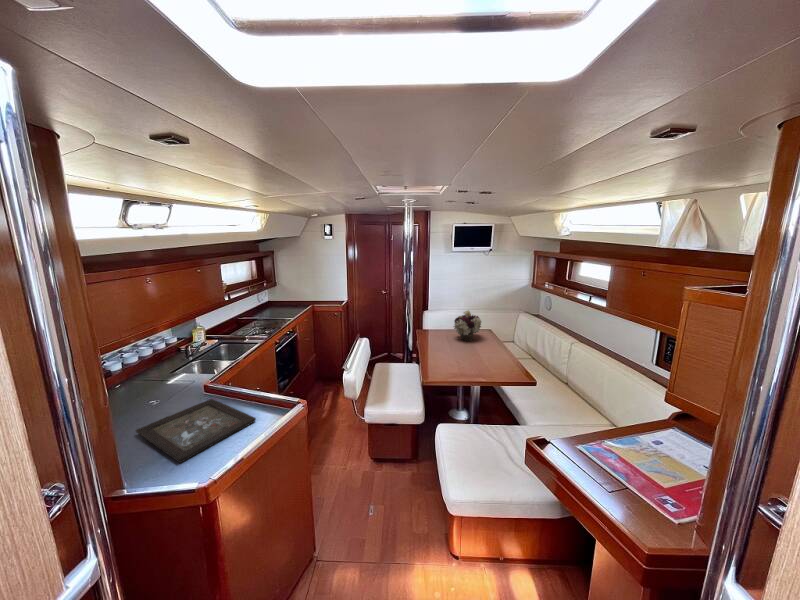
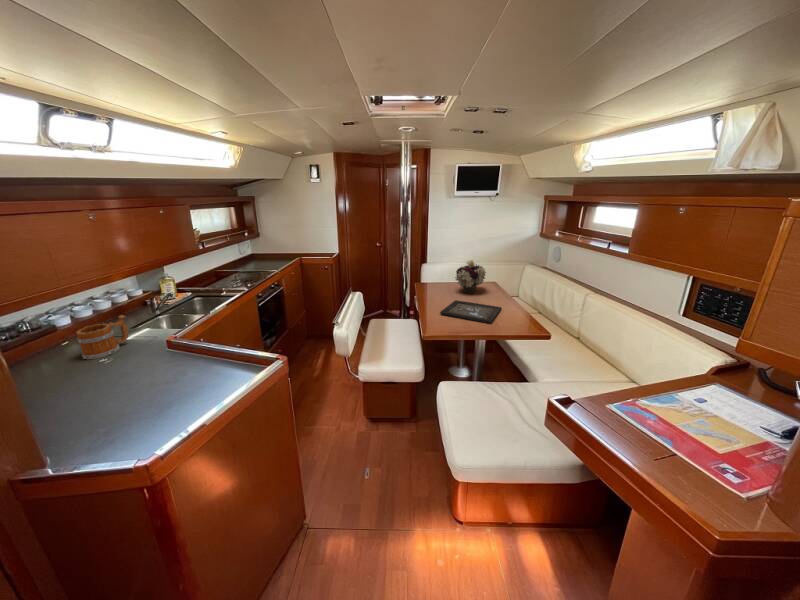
mug: none [133,362,173,400] -> present [77,315,129,359]
tray: present [136,399,256,463] -> present [440,300,501,323]

